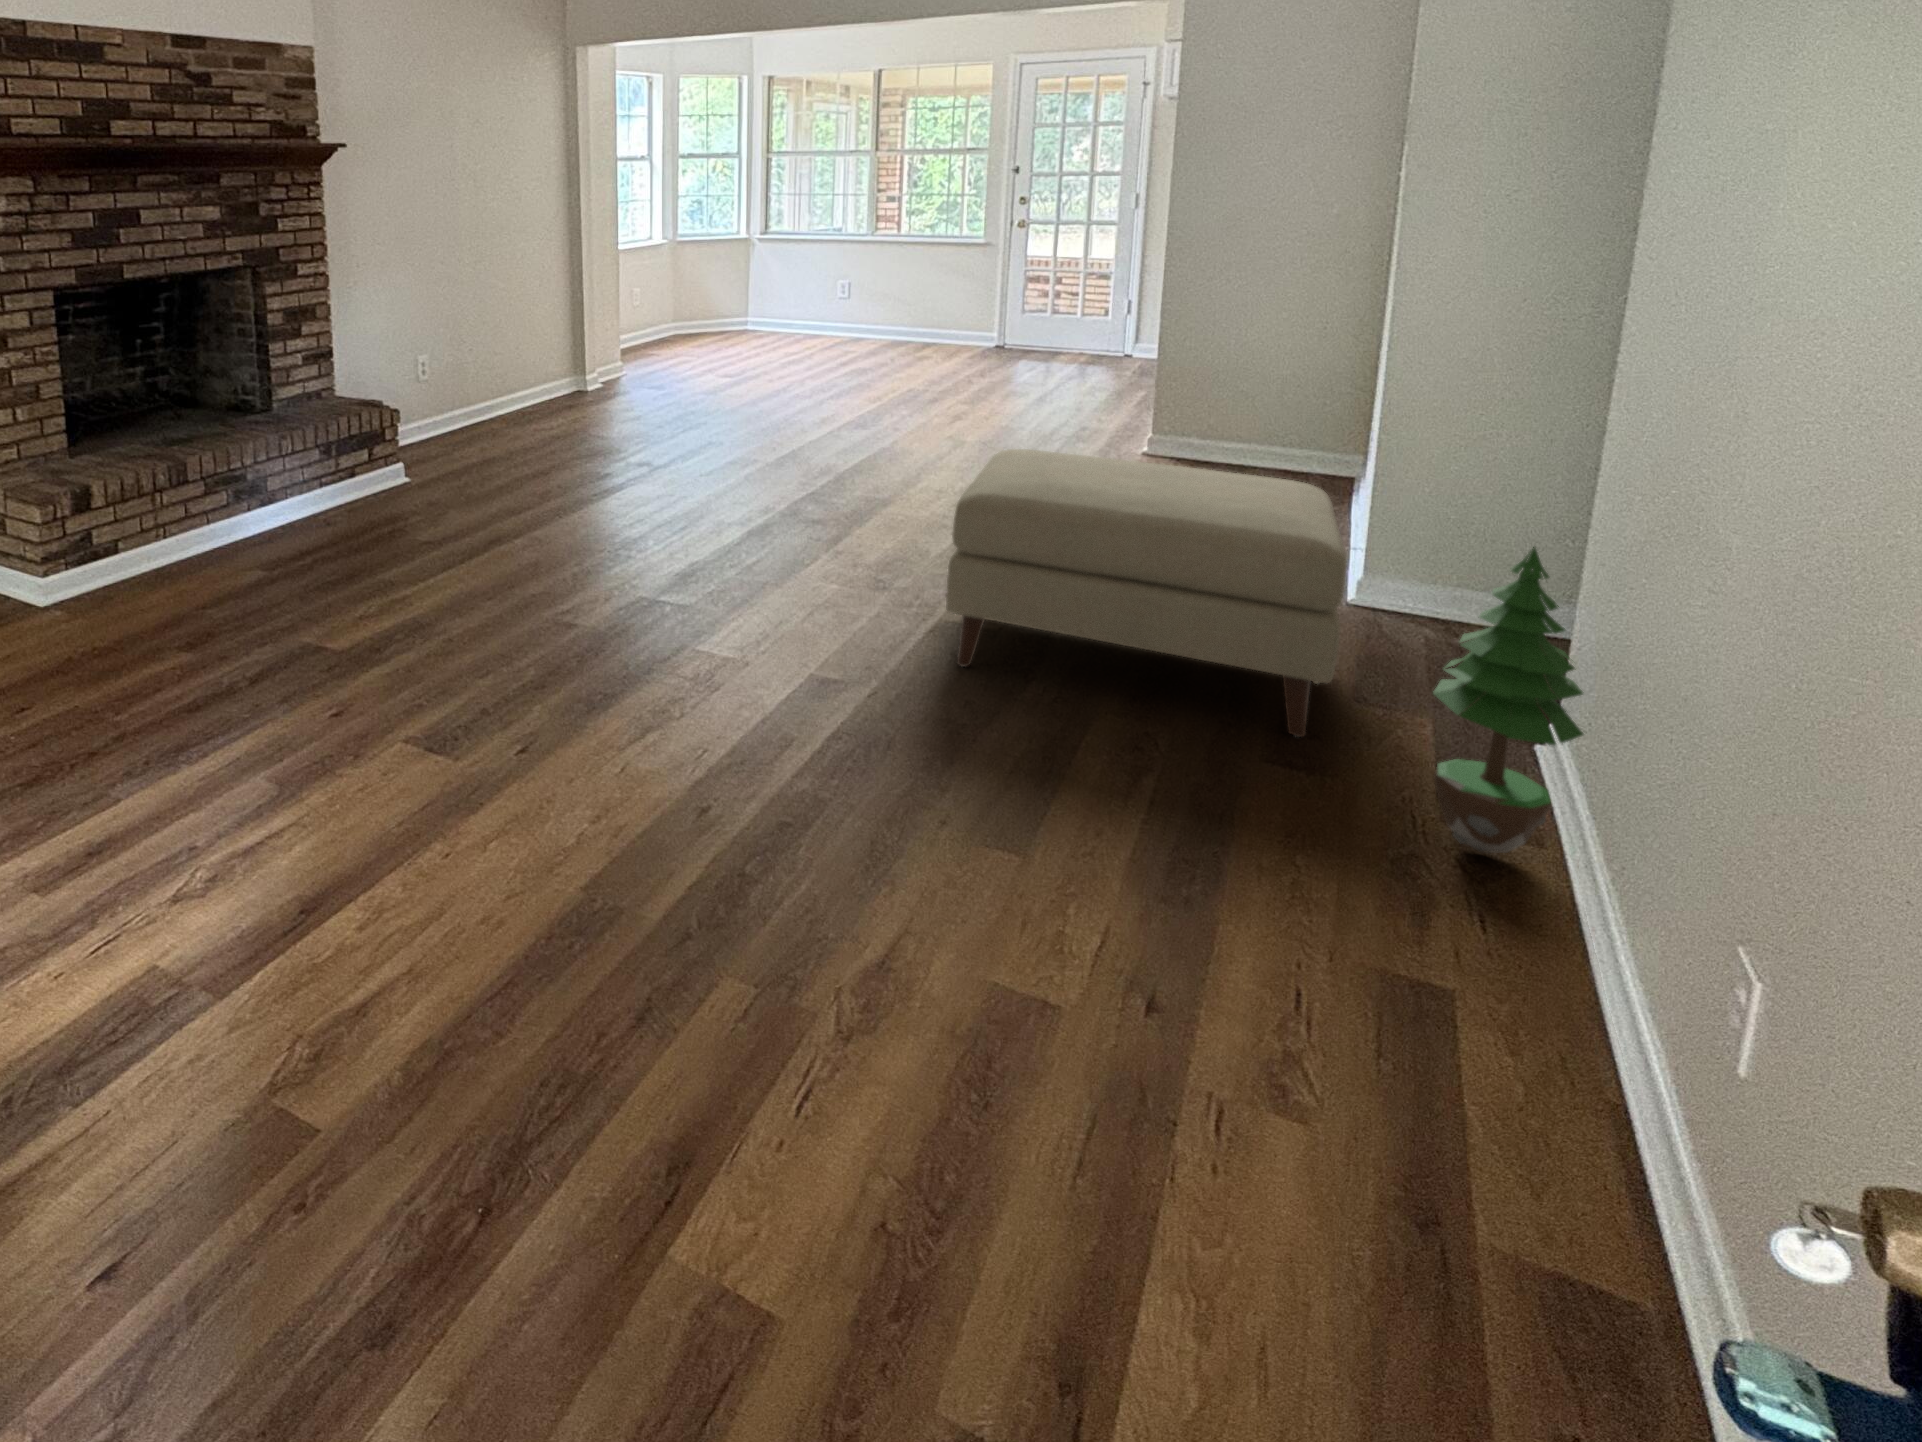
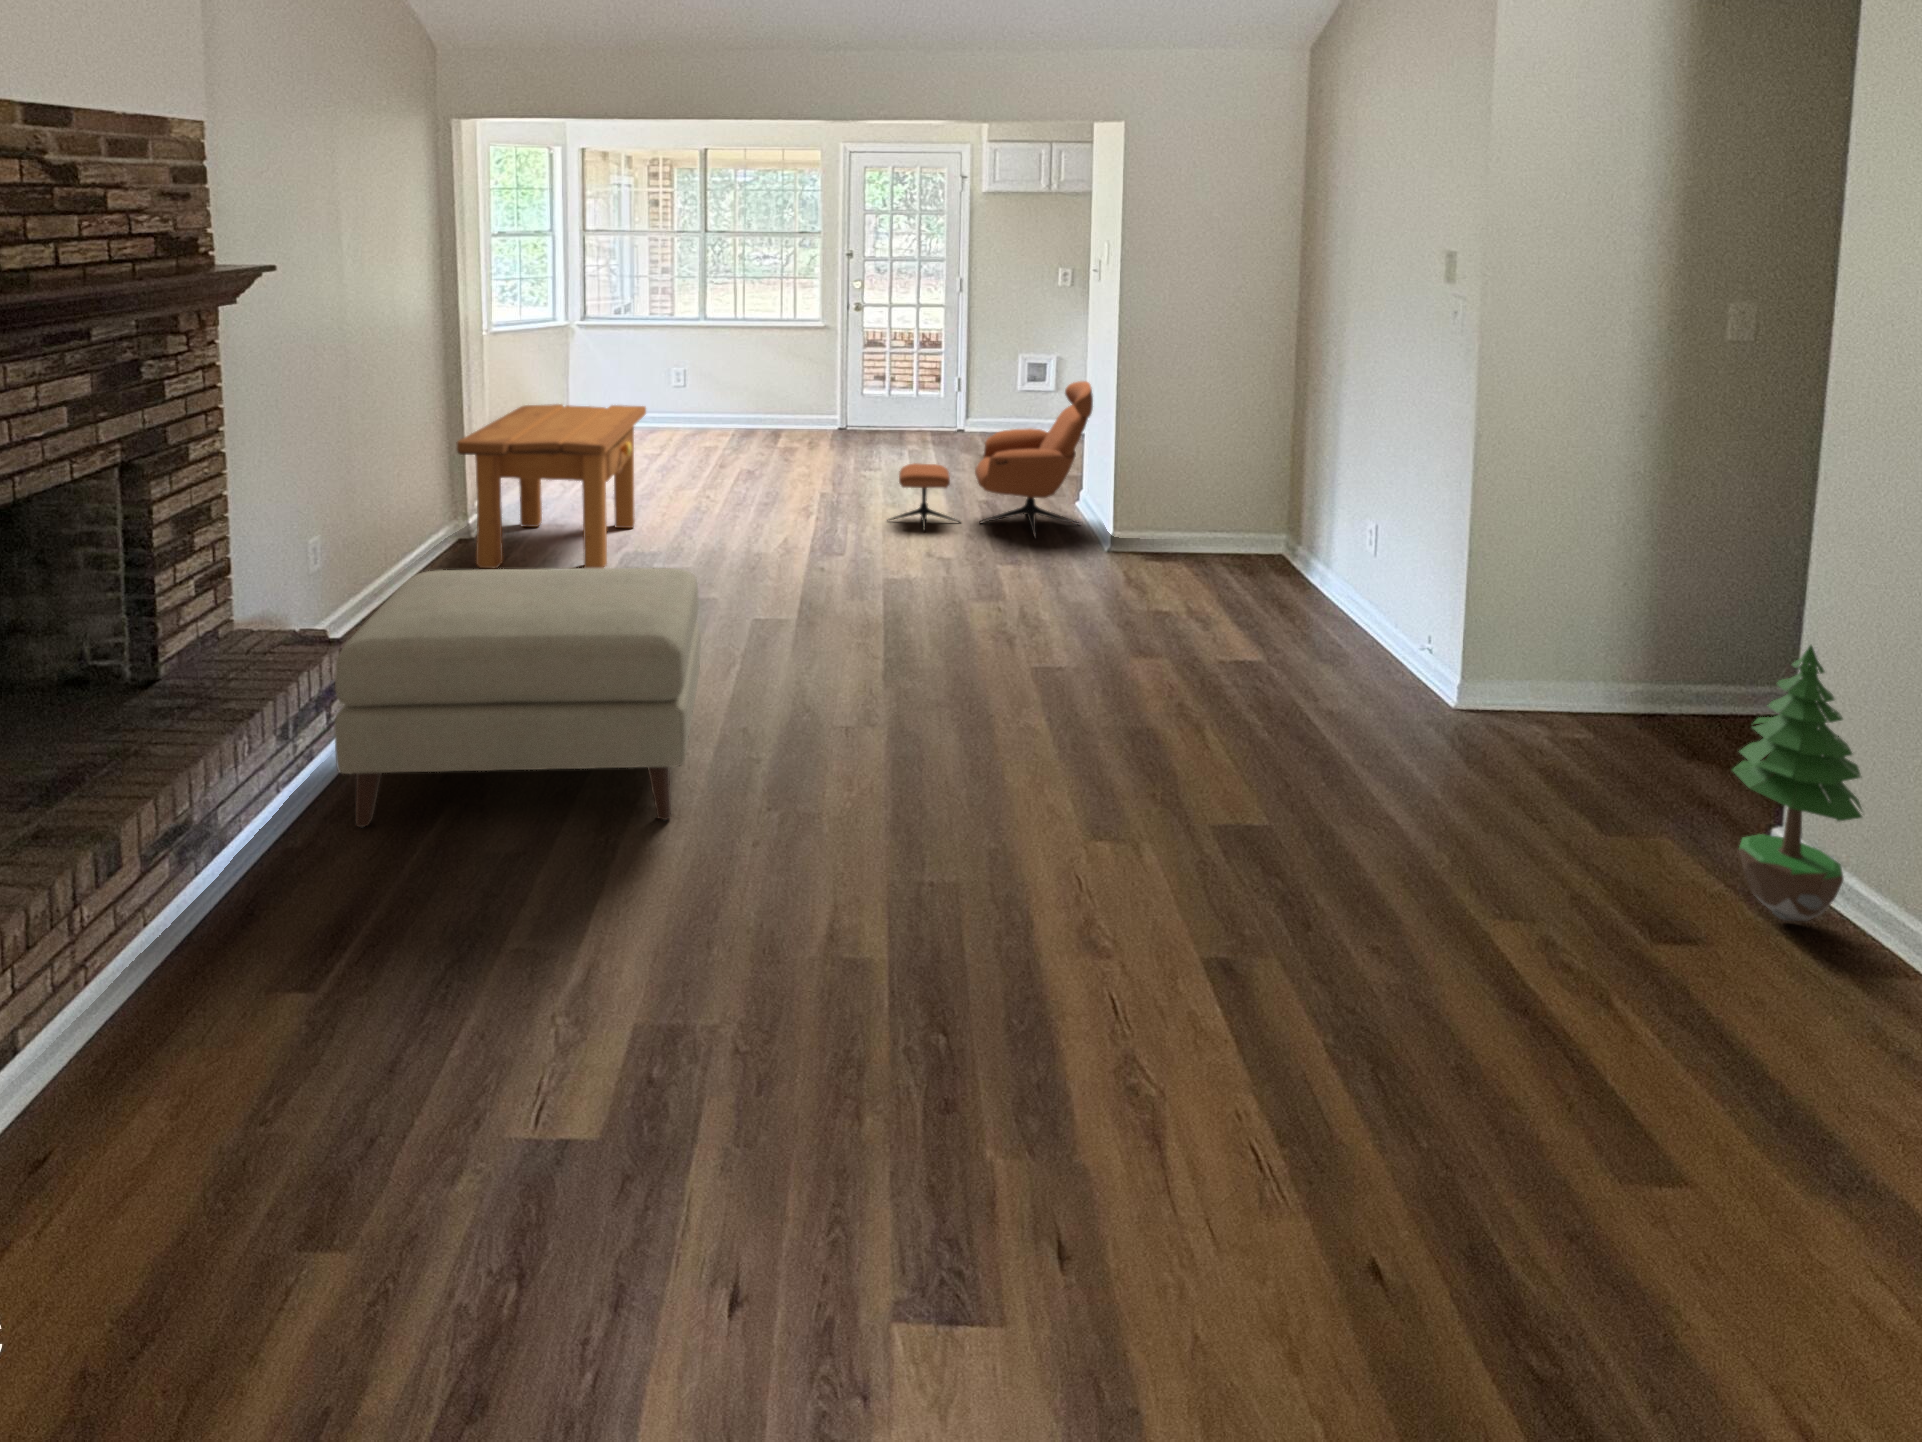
side table: none [560,292,744,424] -> present [457,404,646,568]
lounge chair: none [954,300,1187,456] -> present [888,381,1093,537]
ottoman: present [946,449,1346,737] -> present [335,568,701,827]

